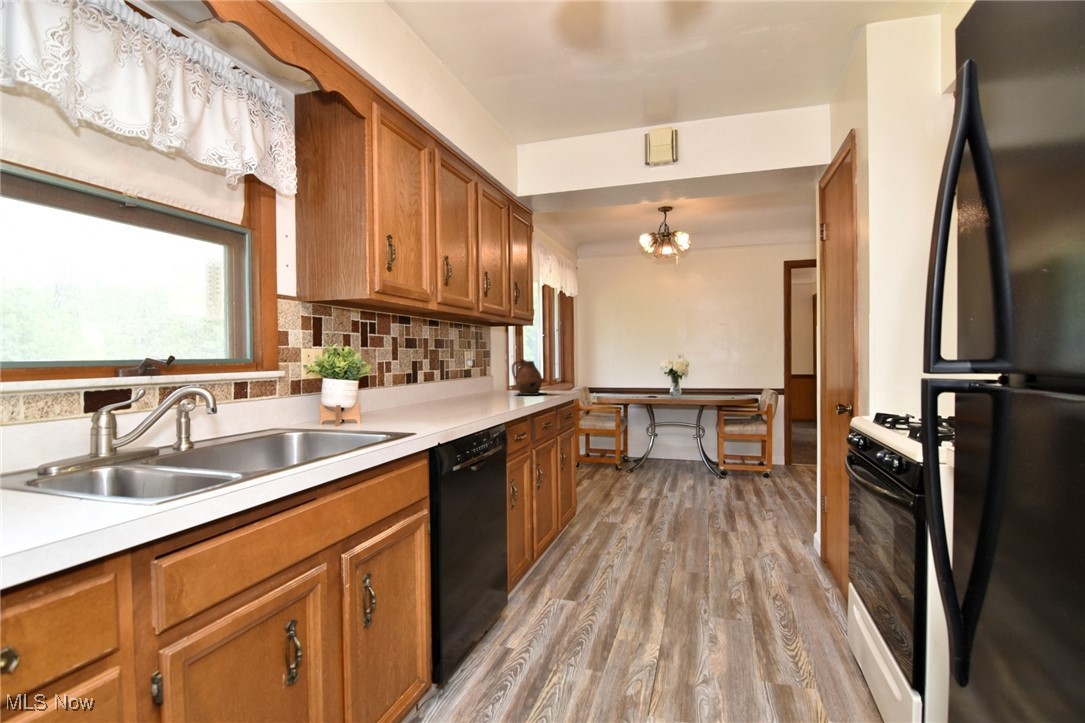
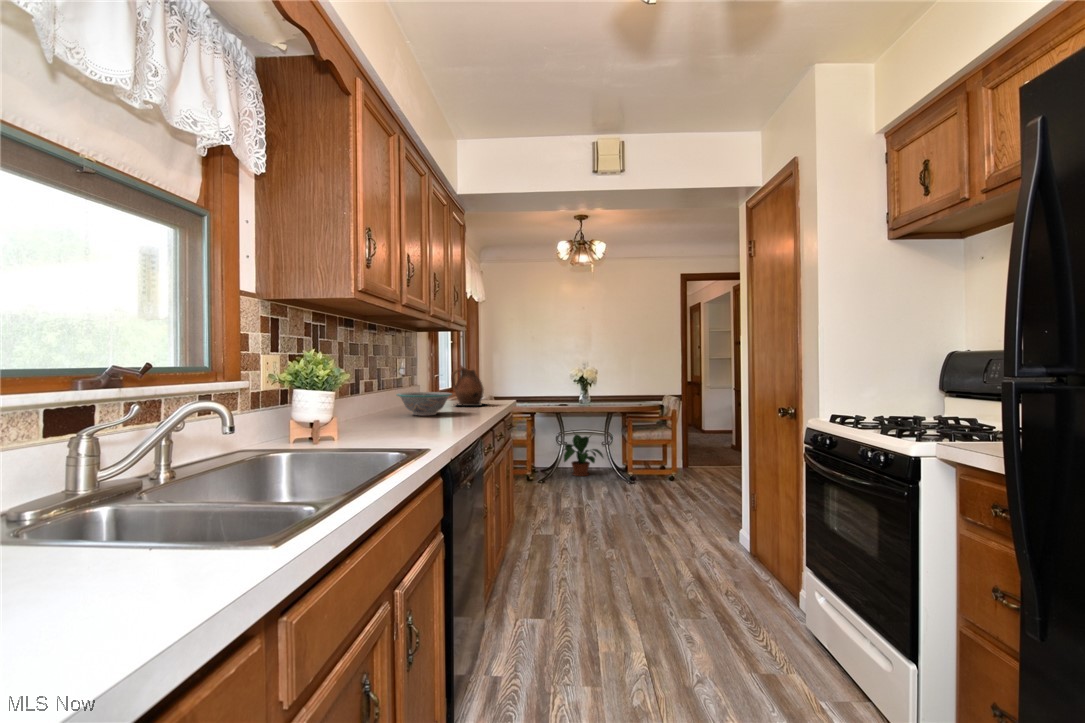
bowl: none [450,381,500,403] -> present [397,392,452,416]
potted plant: none [646,418,694,468] -> present [564,432,603,476]

